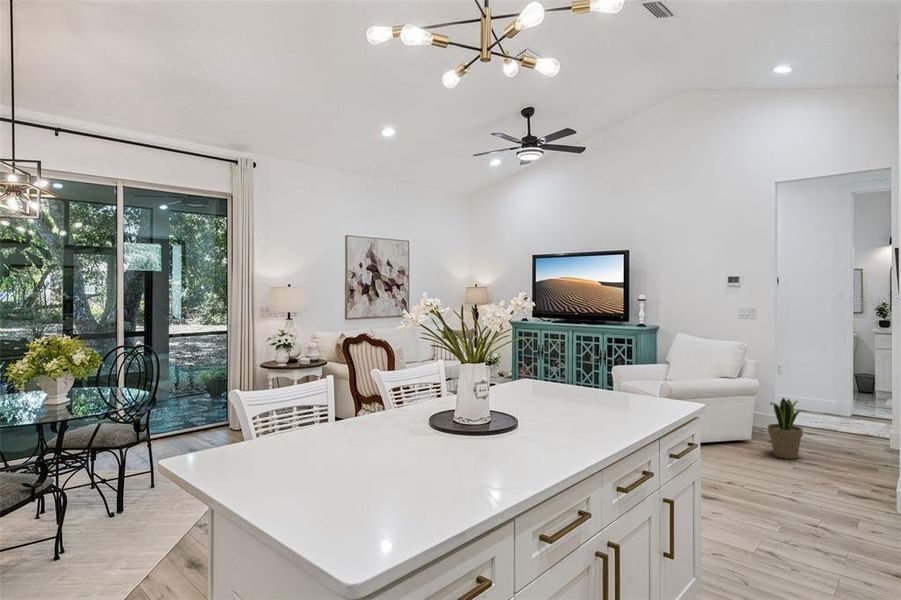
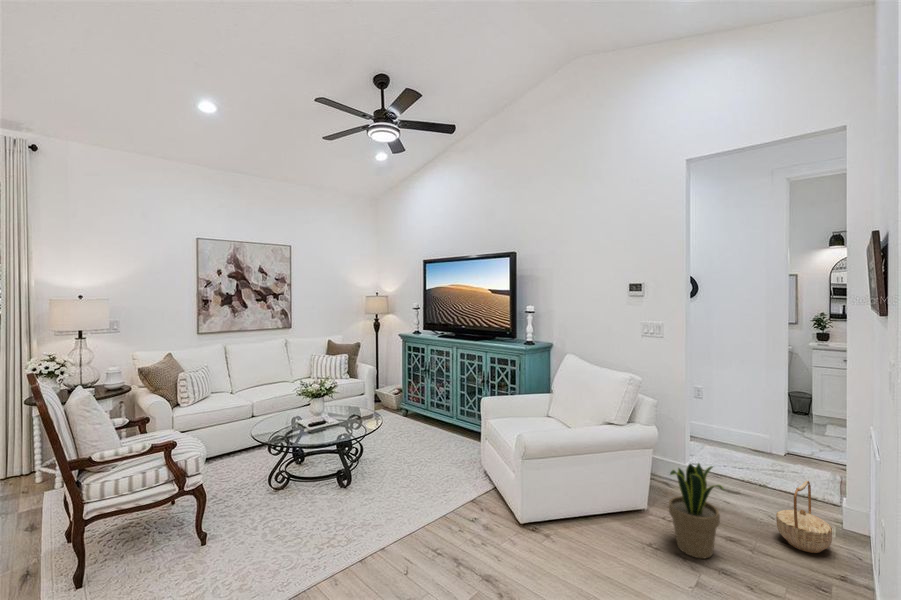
basket: none [840,412,877,456] -> present [776,481,832,553]

